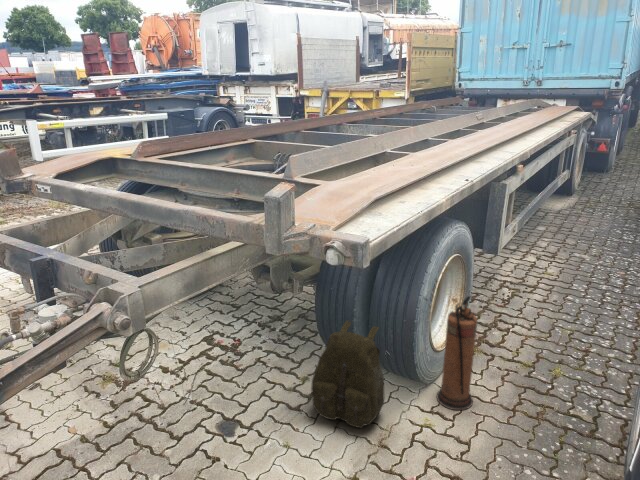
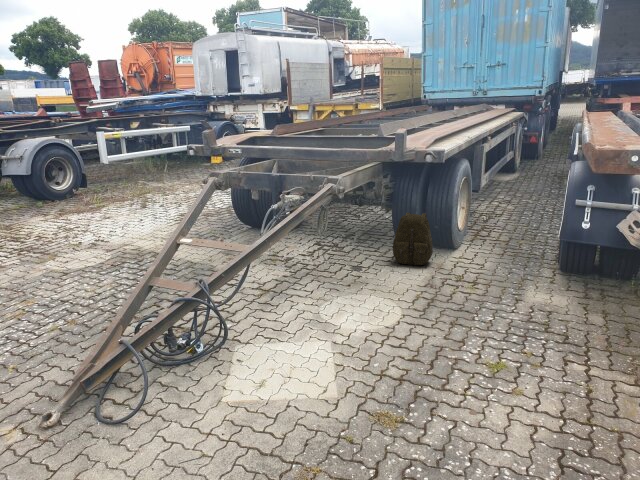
fire extinguisher: present [437,296,477,410] -> none [457,193,478,258]

